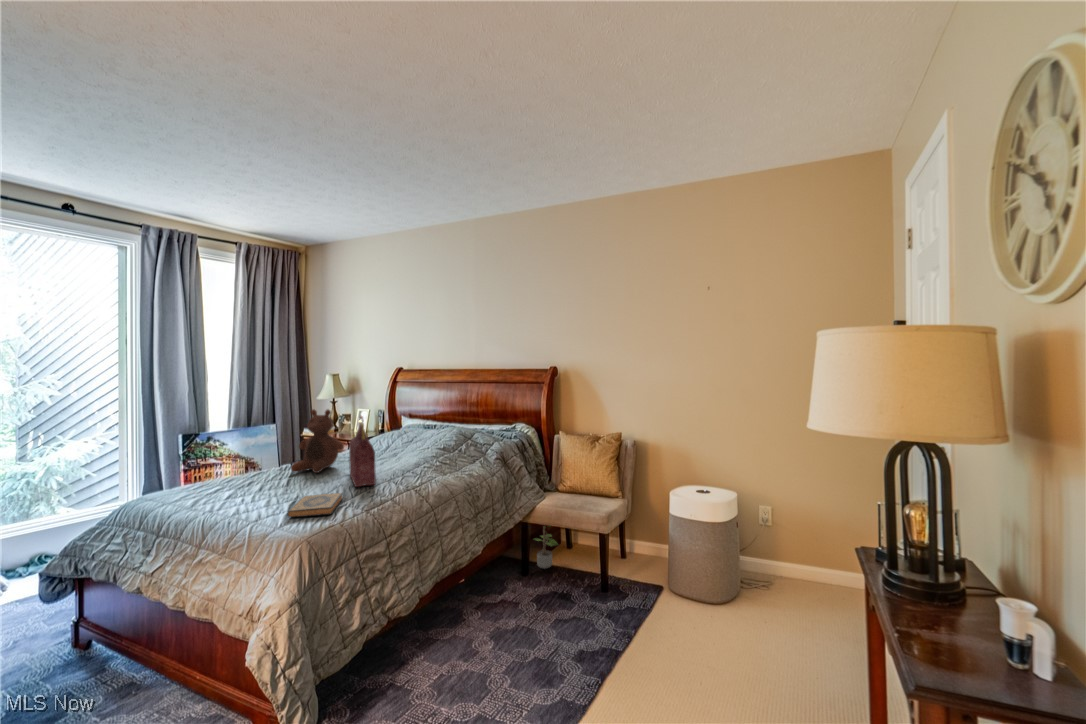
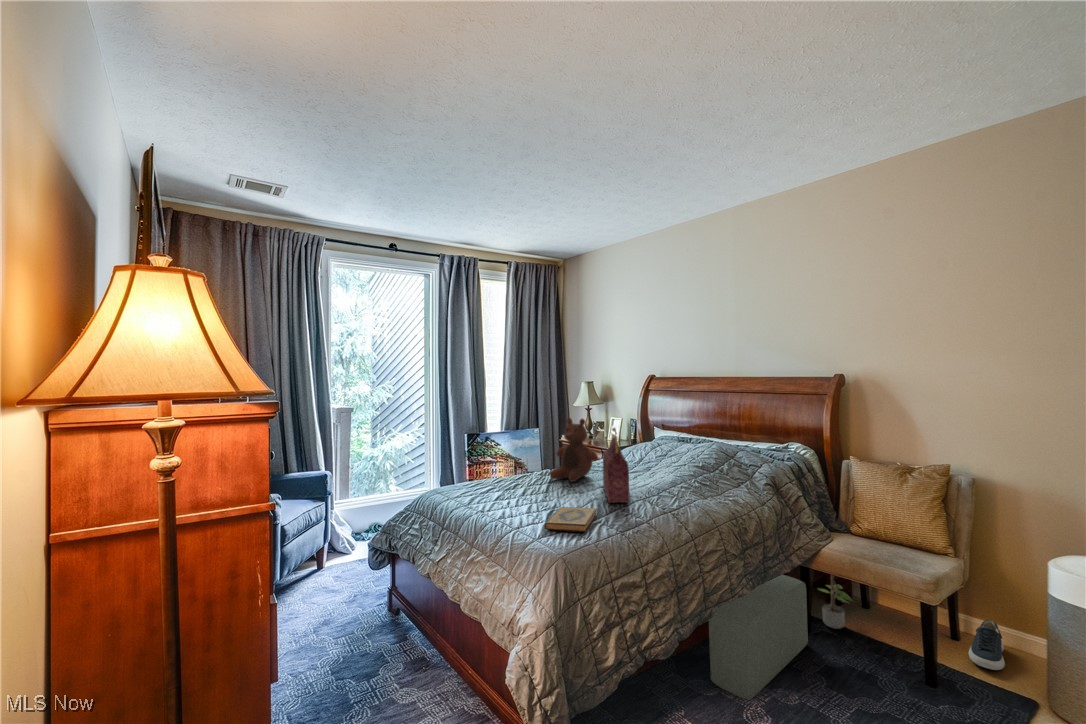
pouf: none [446,531,525,635] -> present [709,575,808,700]
shoe: none [628,541,648,573] -> present [969,620,1005,670]

